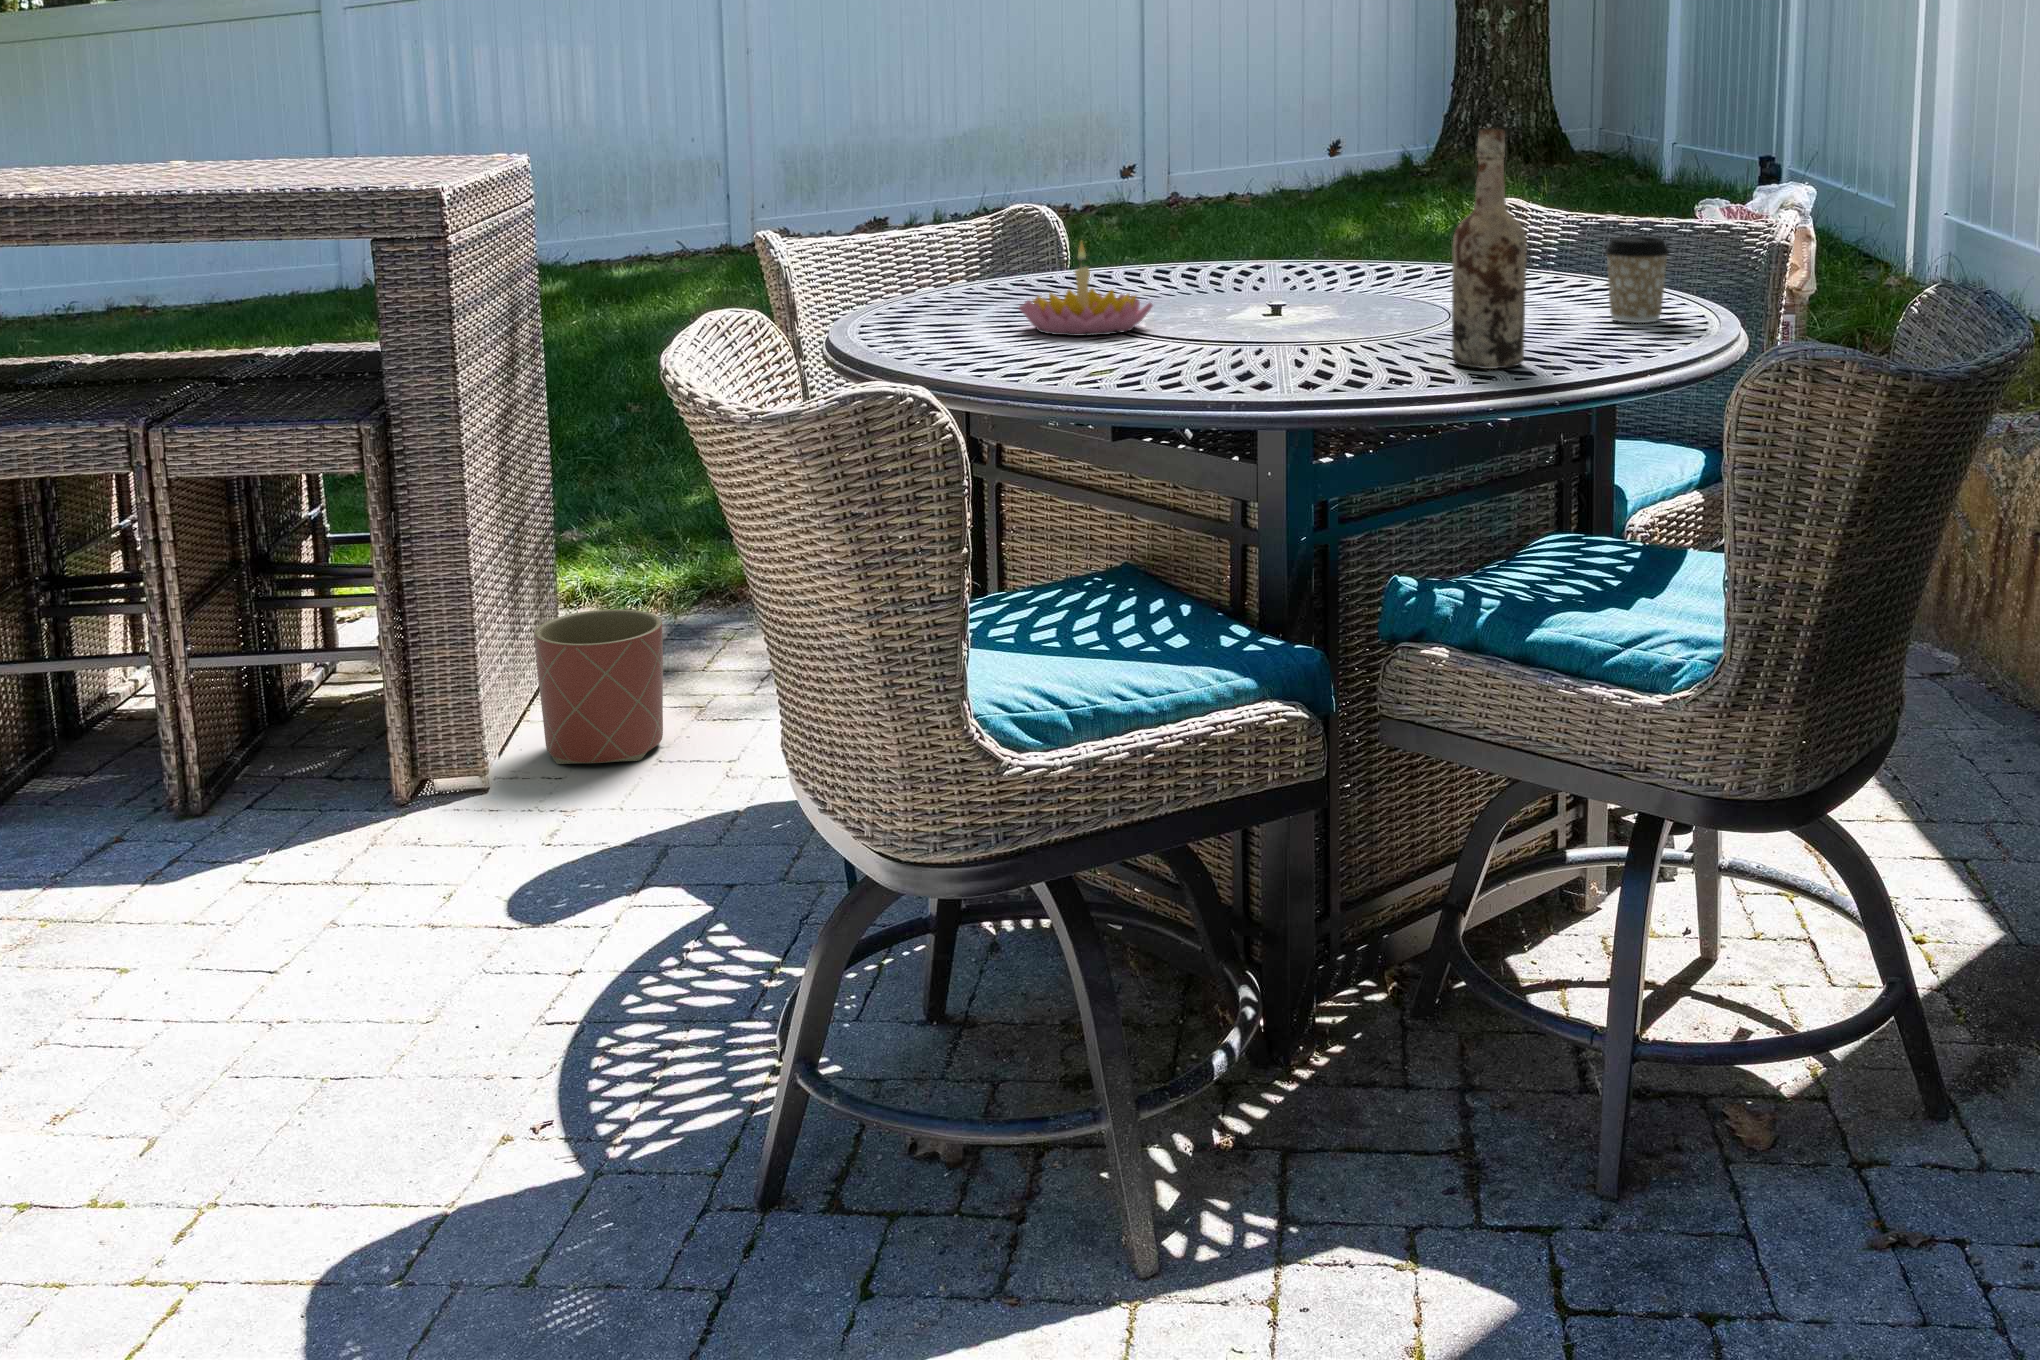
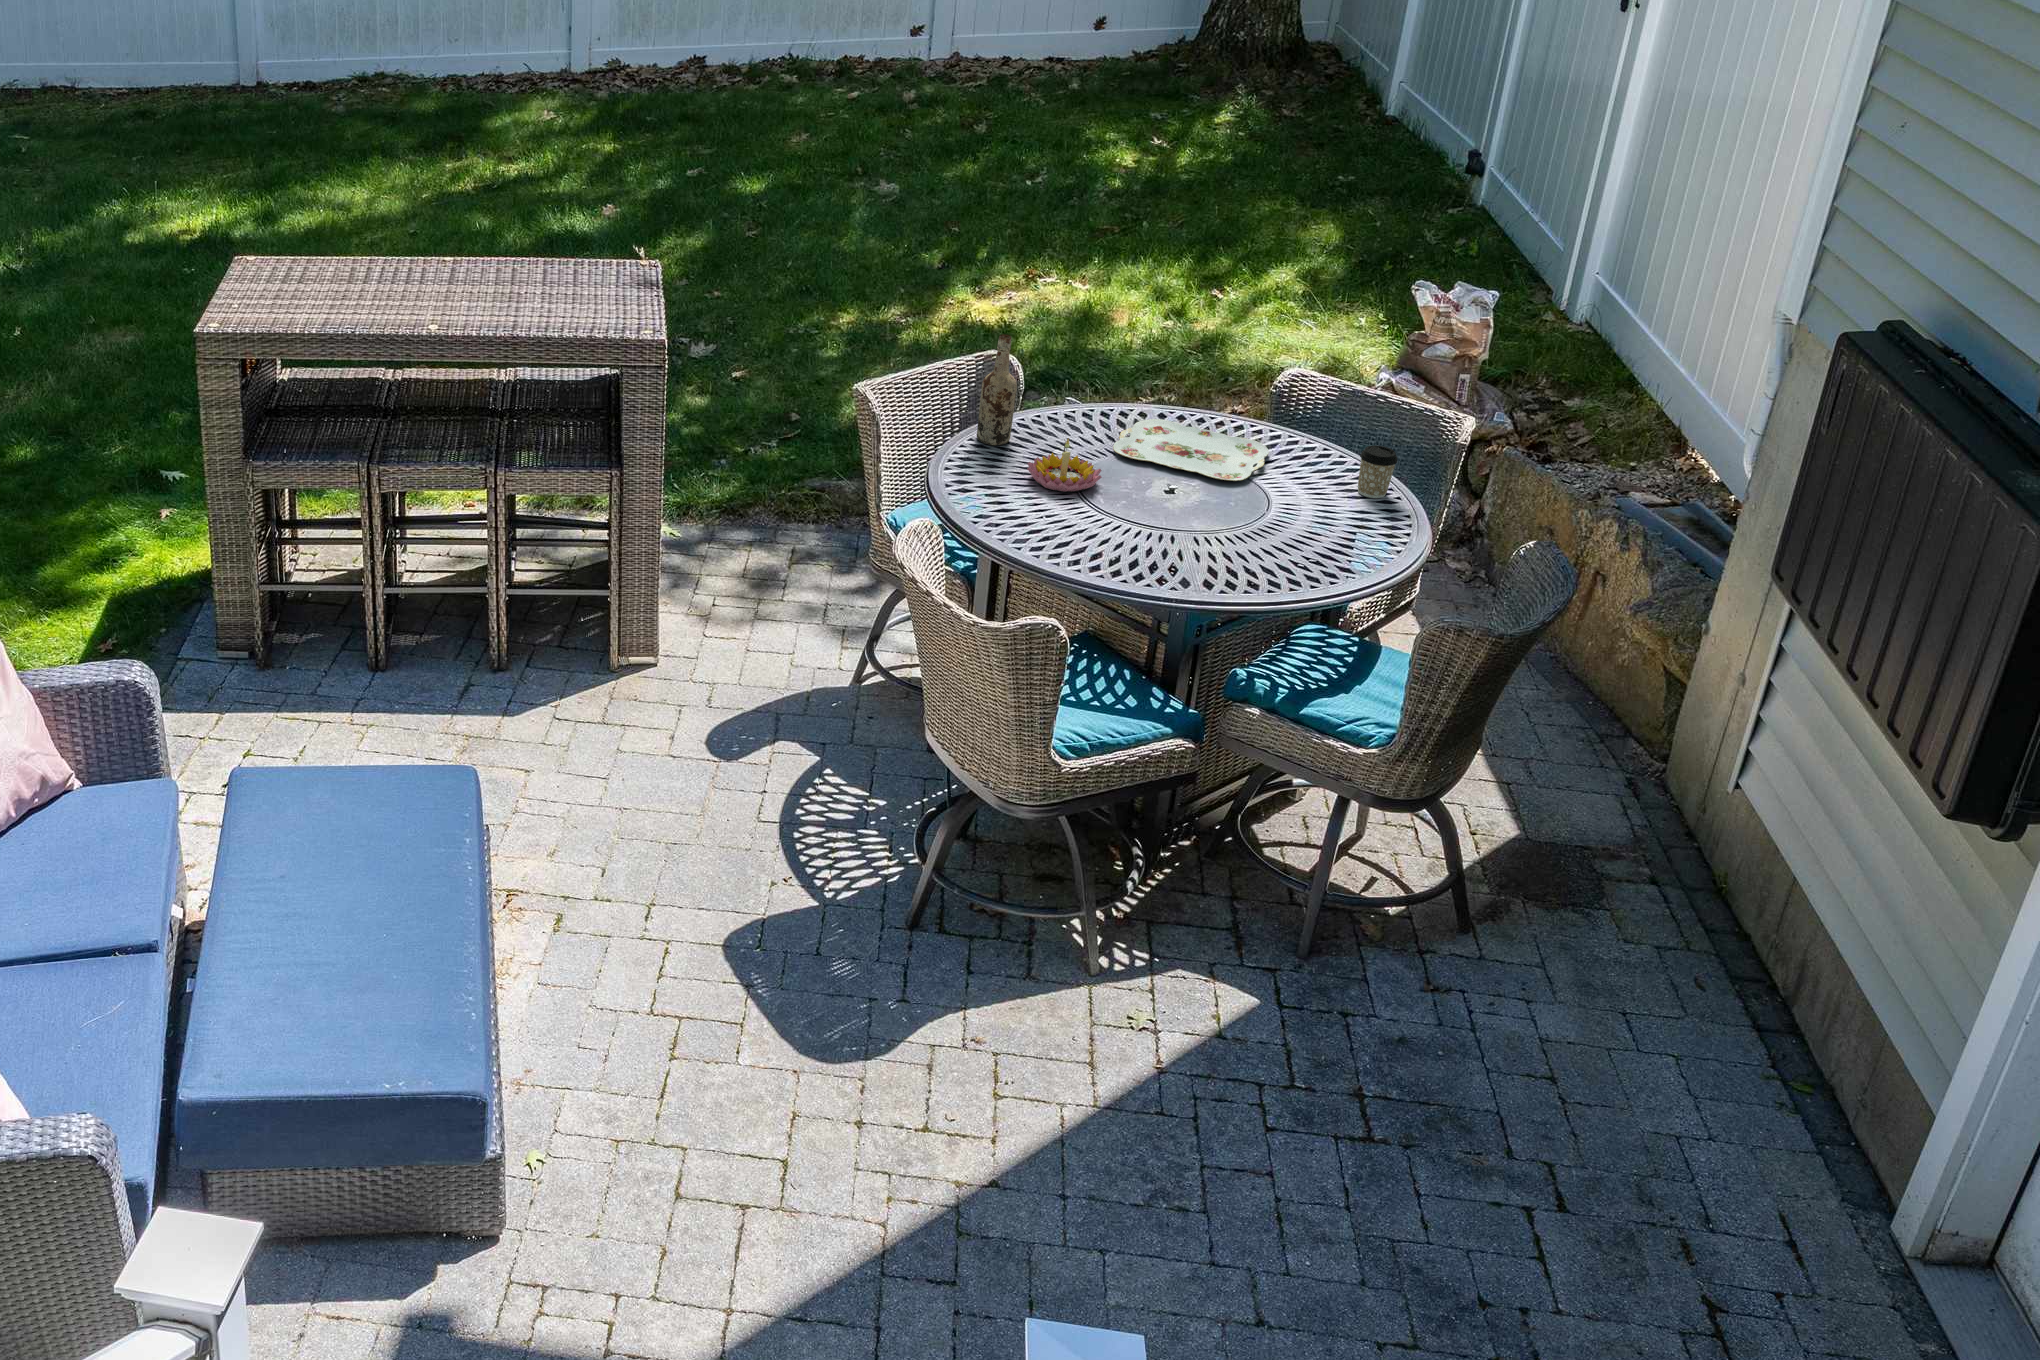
wine bottle: present [1452,128,1527,369] -> present [977,334,1017,445]
serving tray: none [1191,279,1460,318] -> present [1113,419,1269,481]
planter: present [534,609,663,764] -> none [679,546,752,640]

